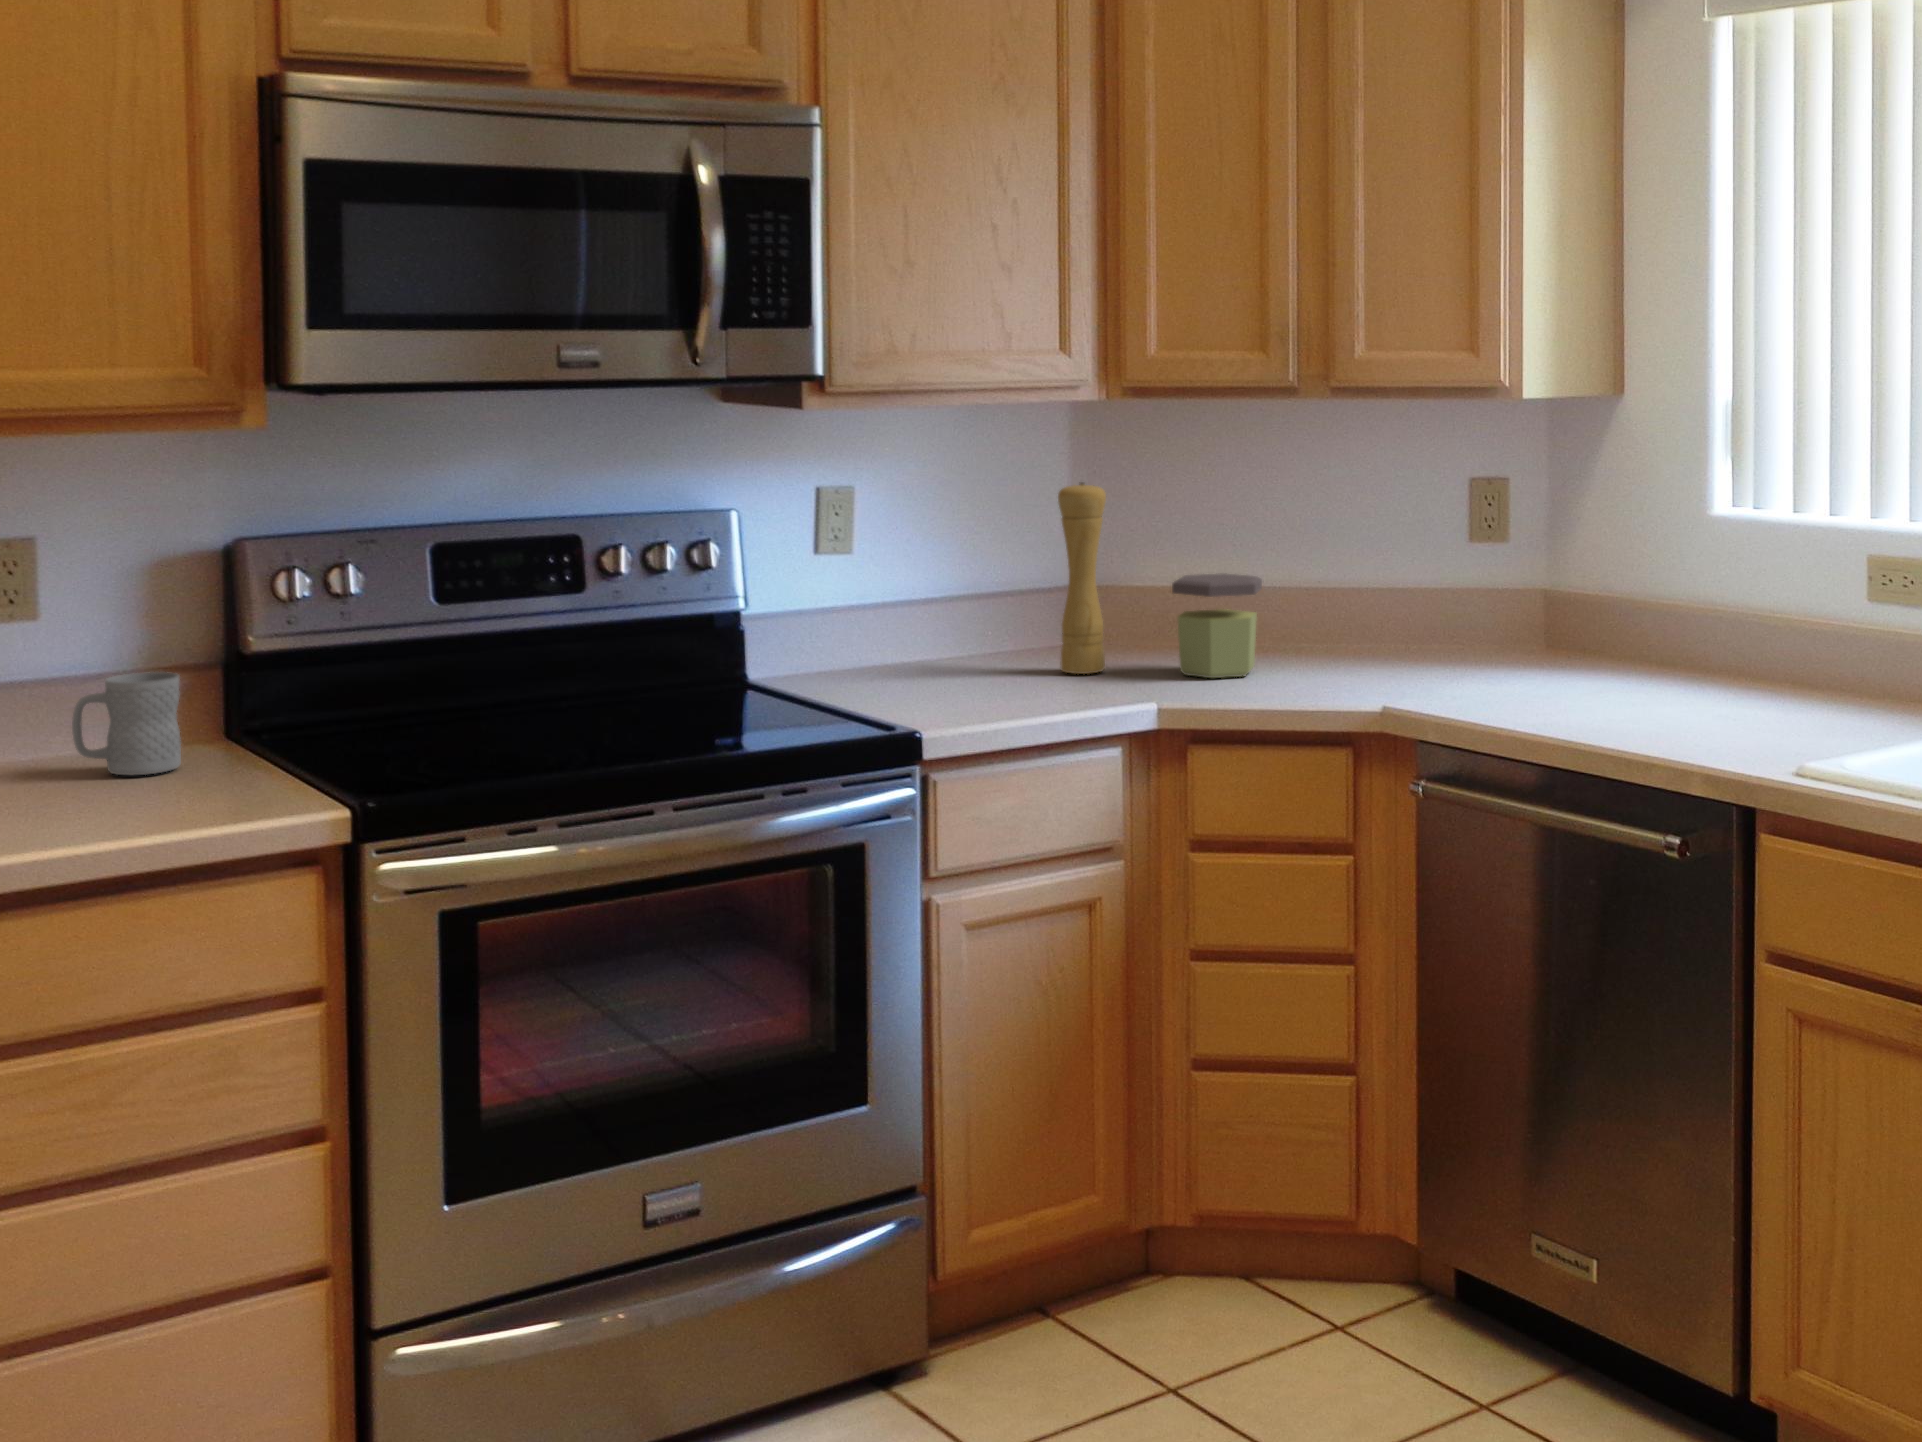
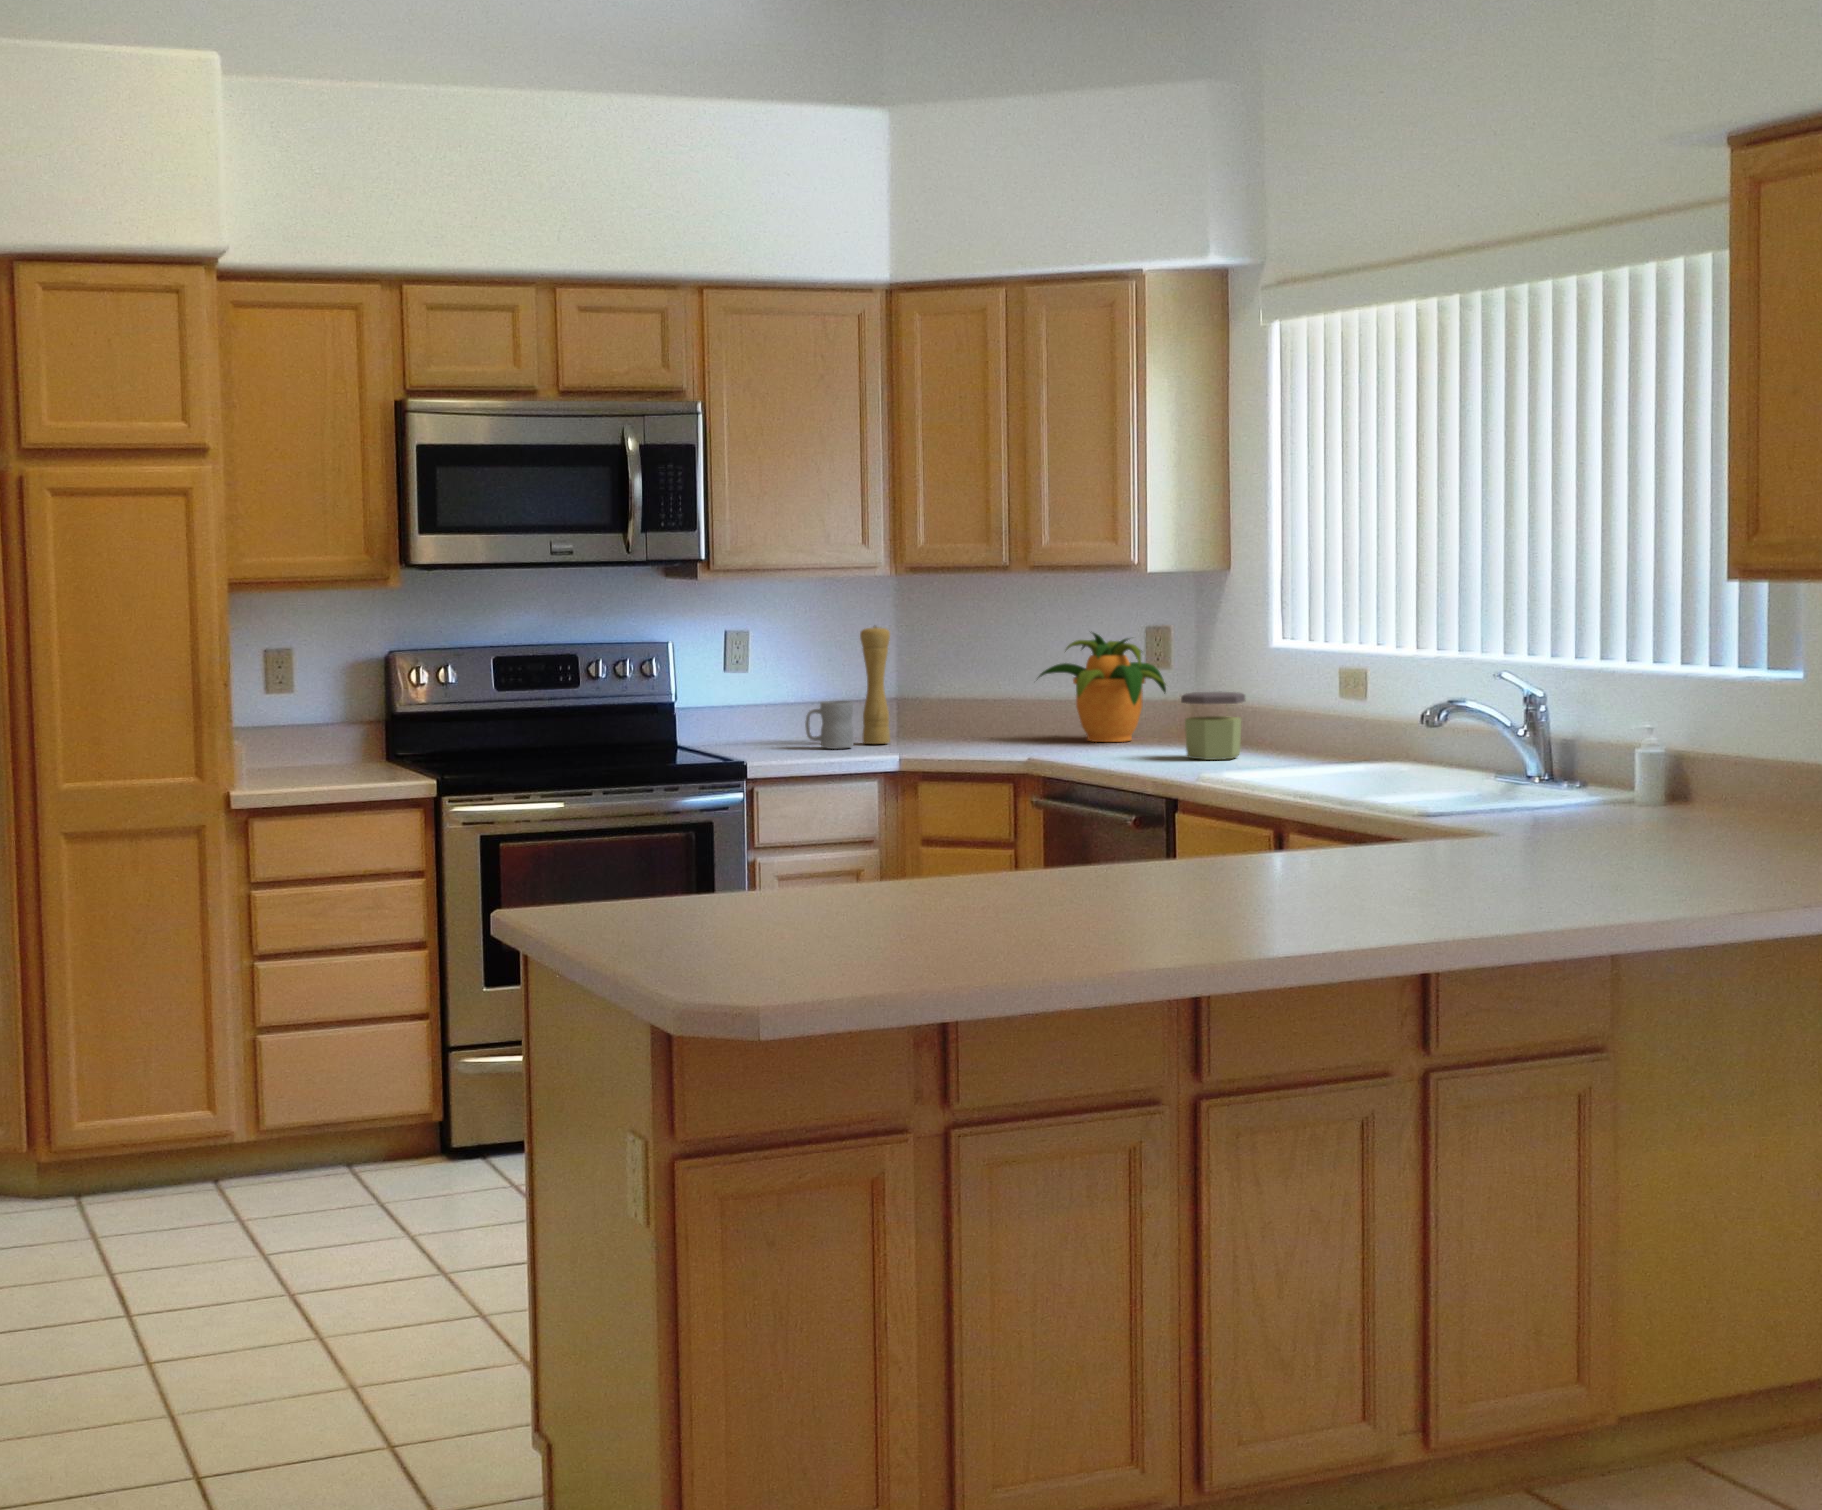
potted plant: none [1314,489,1526,660] -> present [1039,633,1166,742]
jar: present [1172,573,1262,678] -> present [1181,692,1245,760]
mug: present [72,672,181,775] -> present [805,701,853,749]

